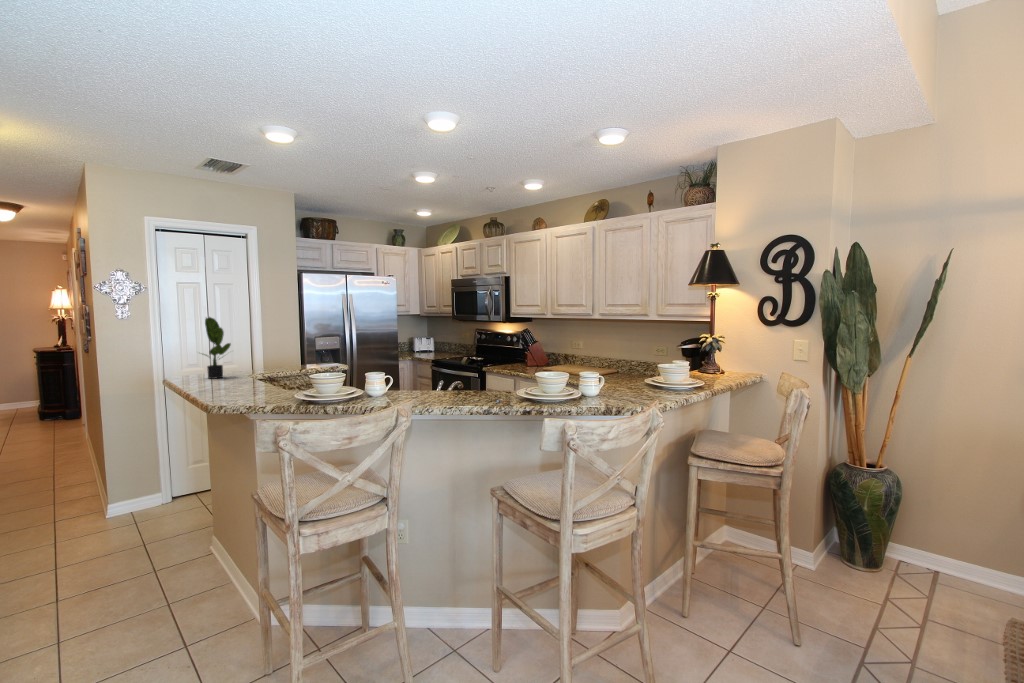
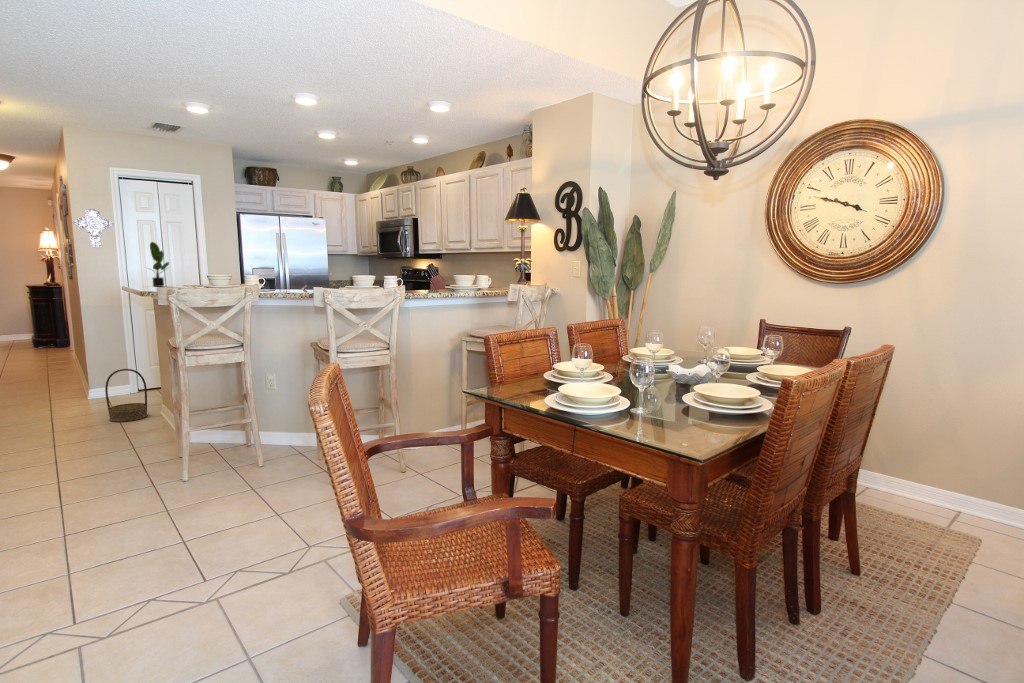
basket: none [133,495,193,576] -> present [105,369,147,422]

